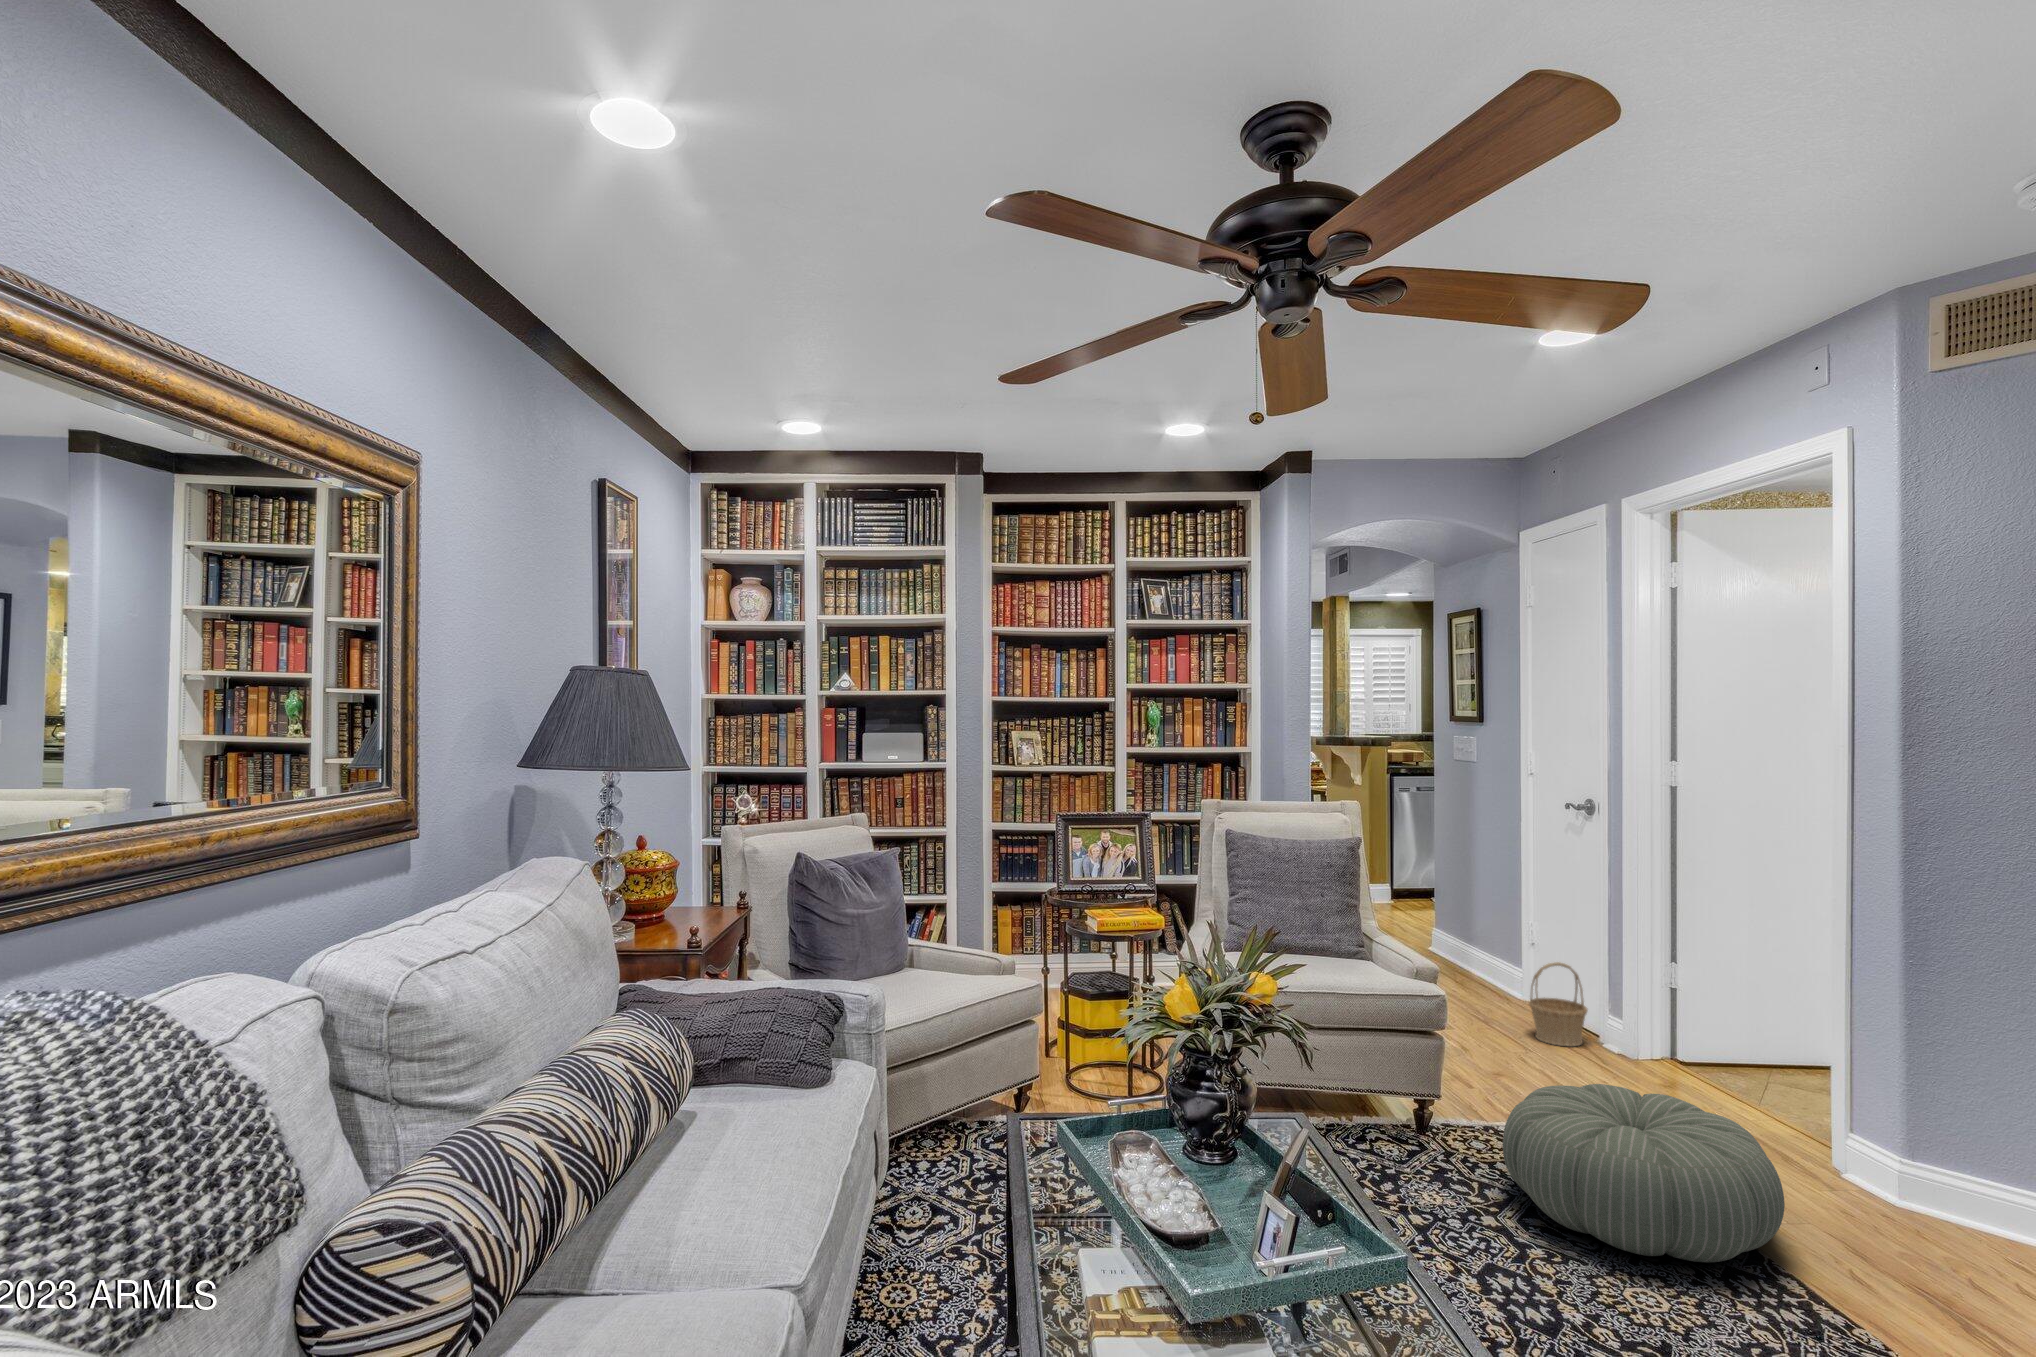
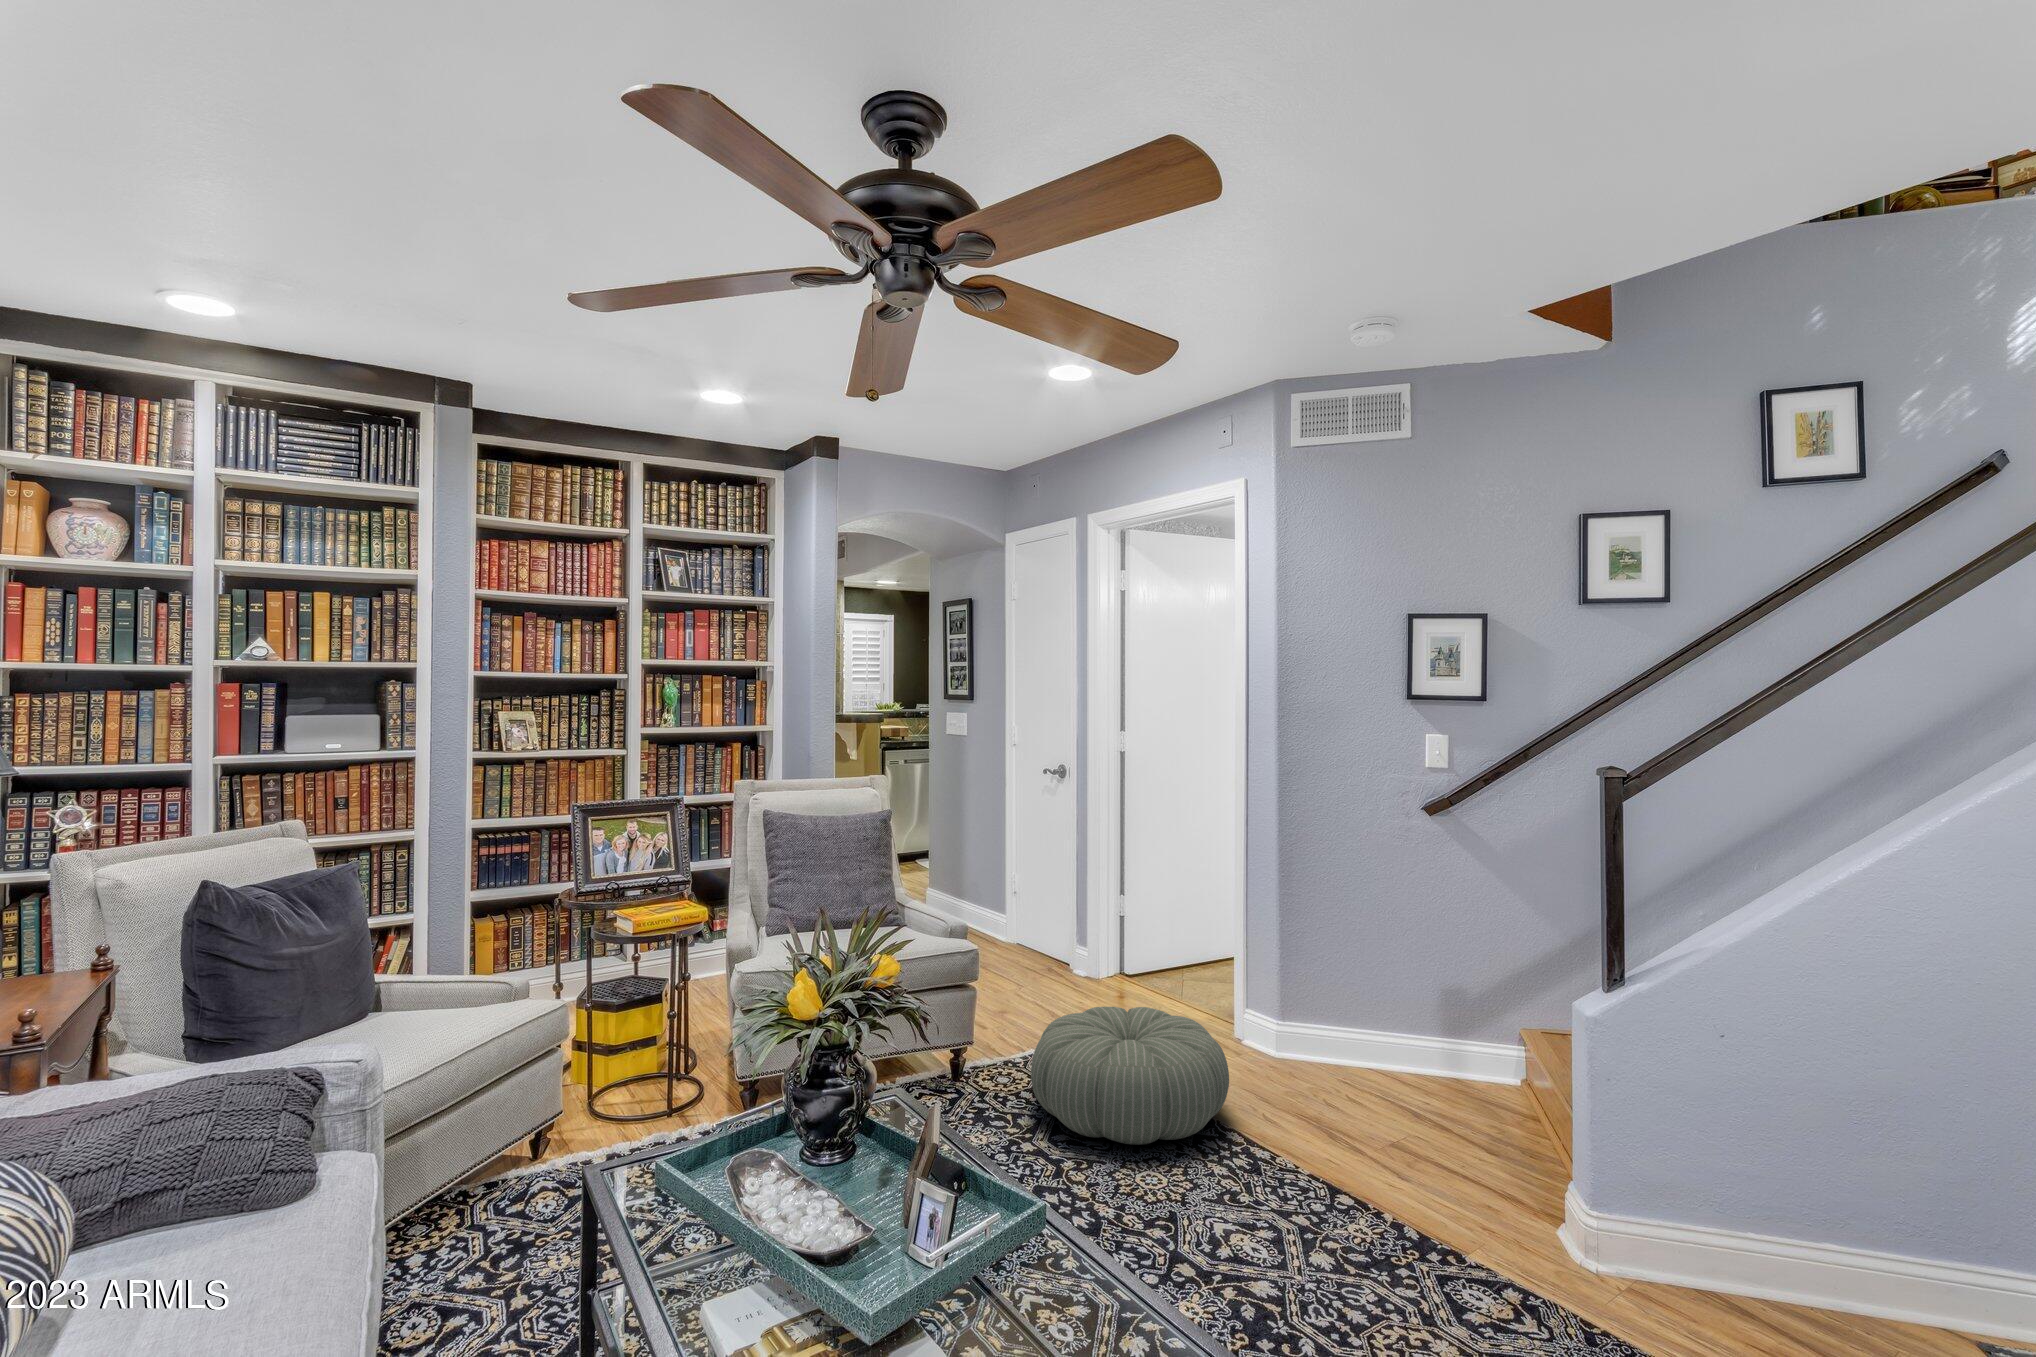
basket: present [1529,962,1588,1046] -> none [1016,905,1059,976]

